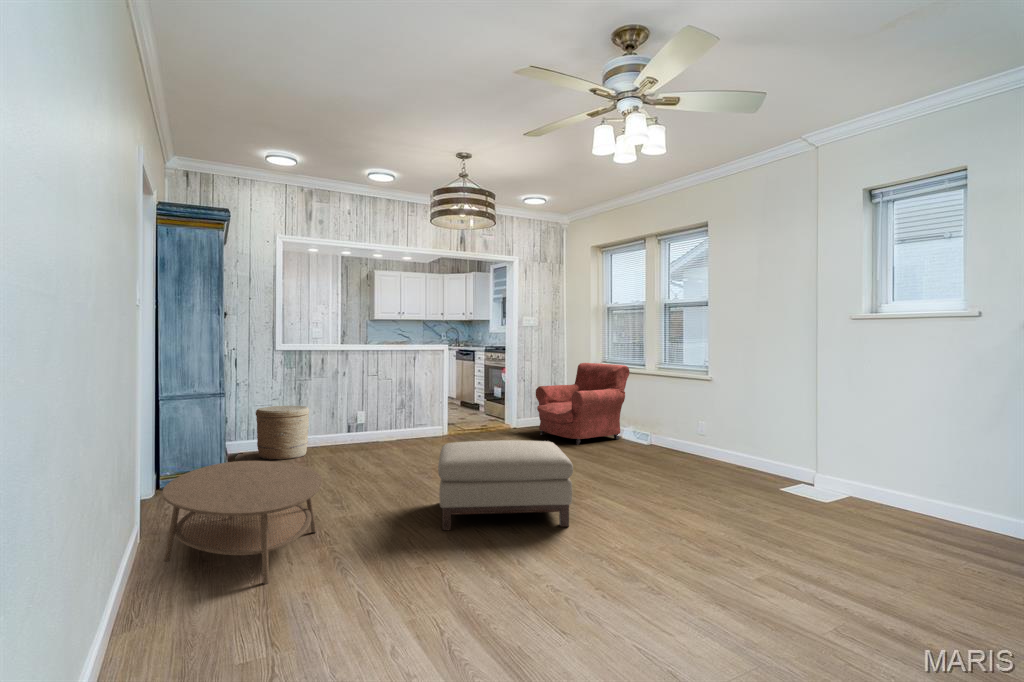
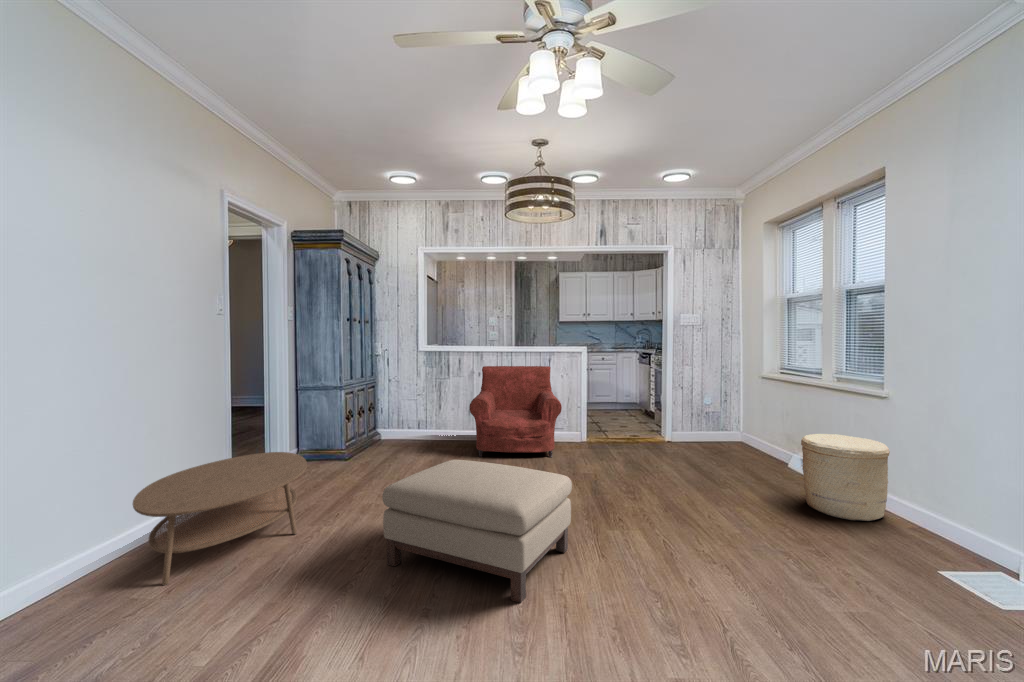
armchair: present [536,363,630,445] -> present [469,366,562,457]
woven basket: present [256,406,309,460] -> present [801,434,890,521]

